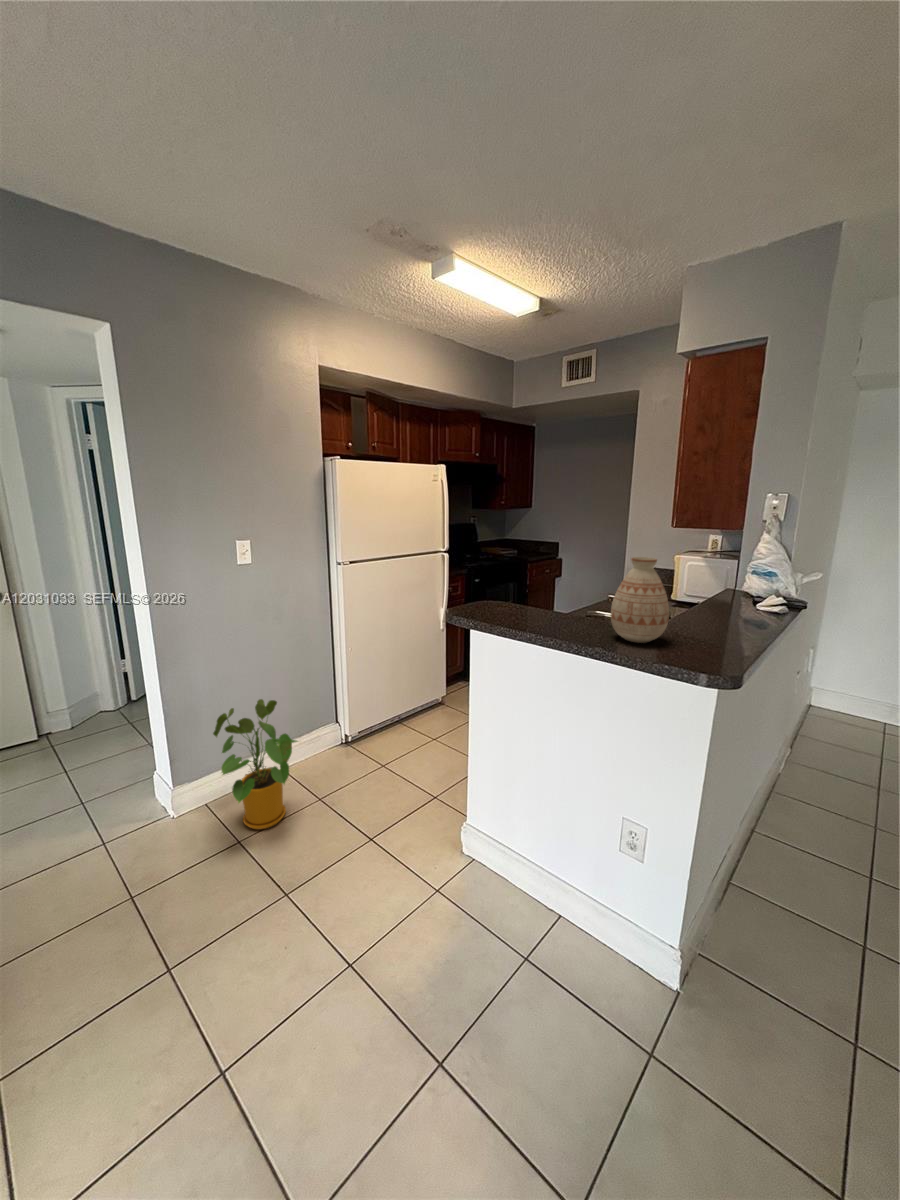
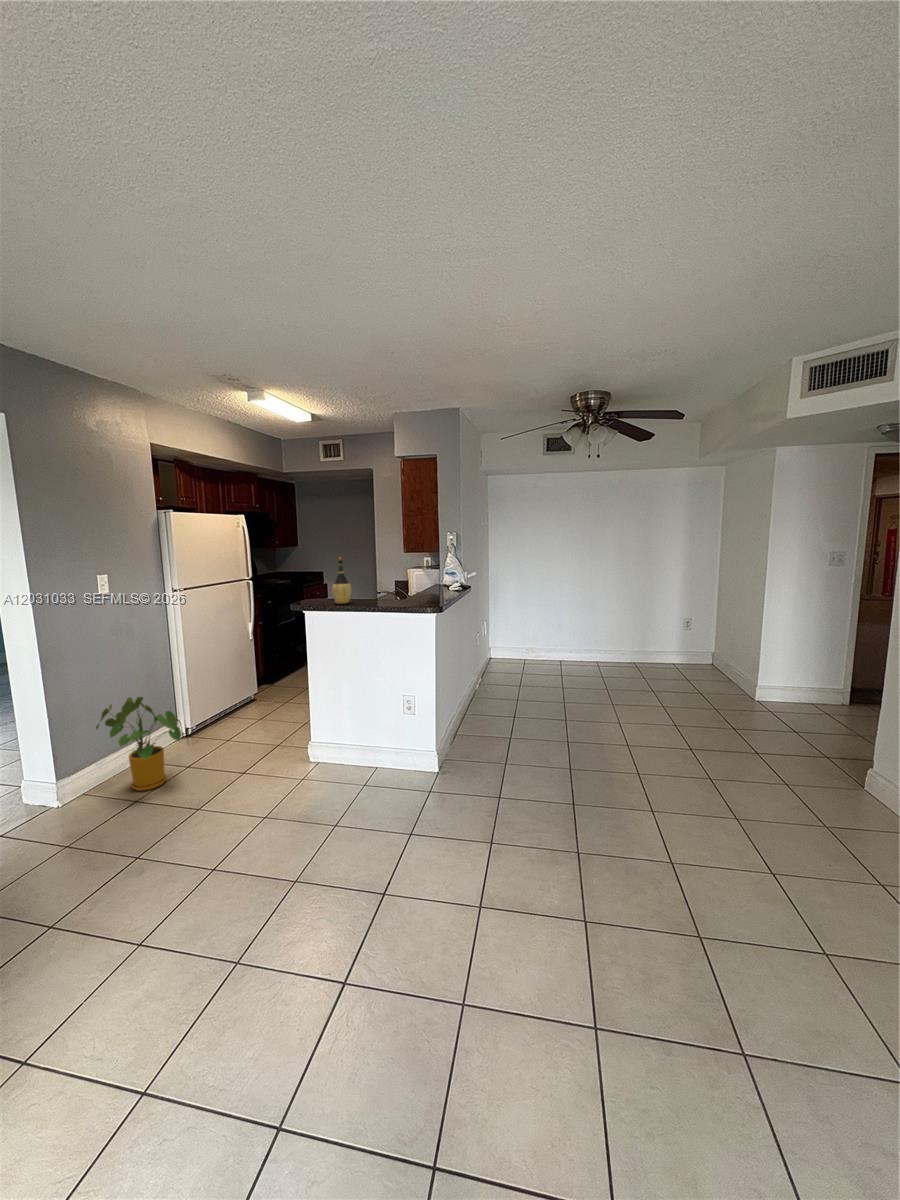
wine bottle: none [515,535,550,622] -> present [332,557,351,604]
vase: present [611,557,669,643] -> none [385,564,411,604]

